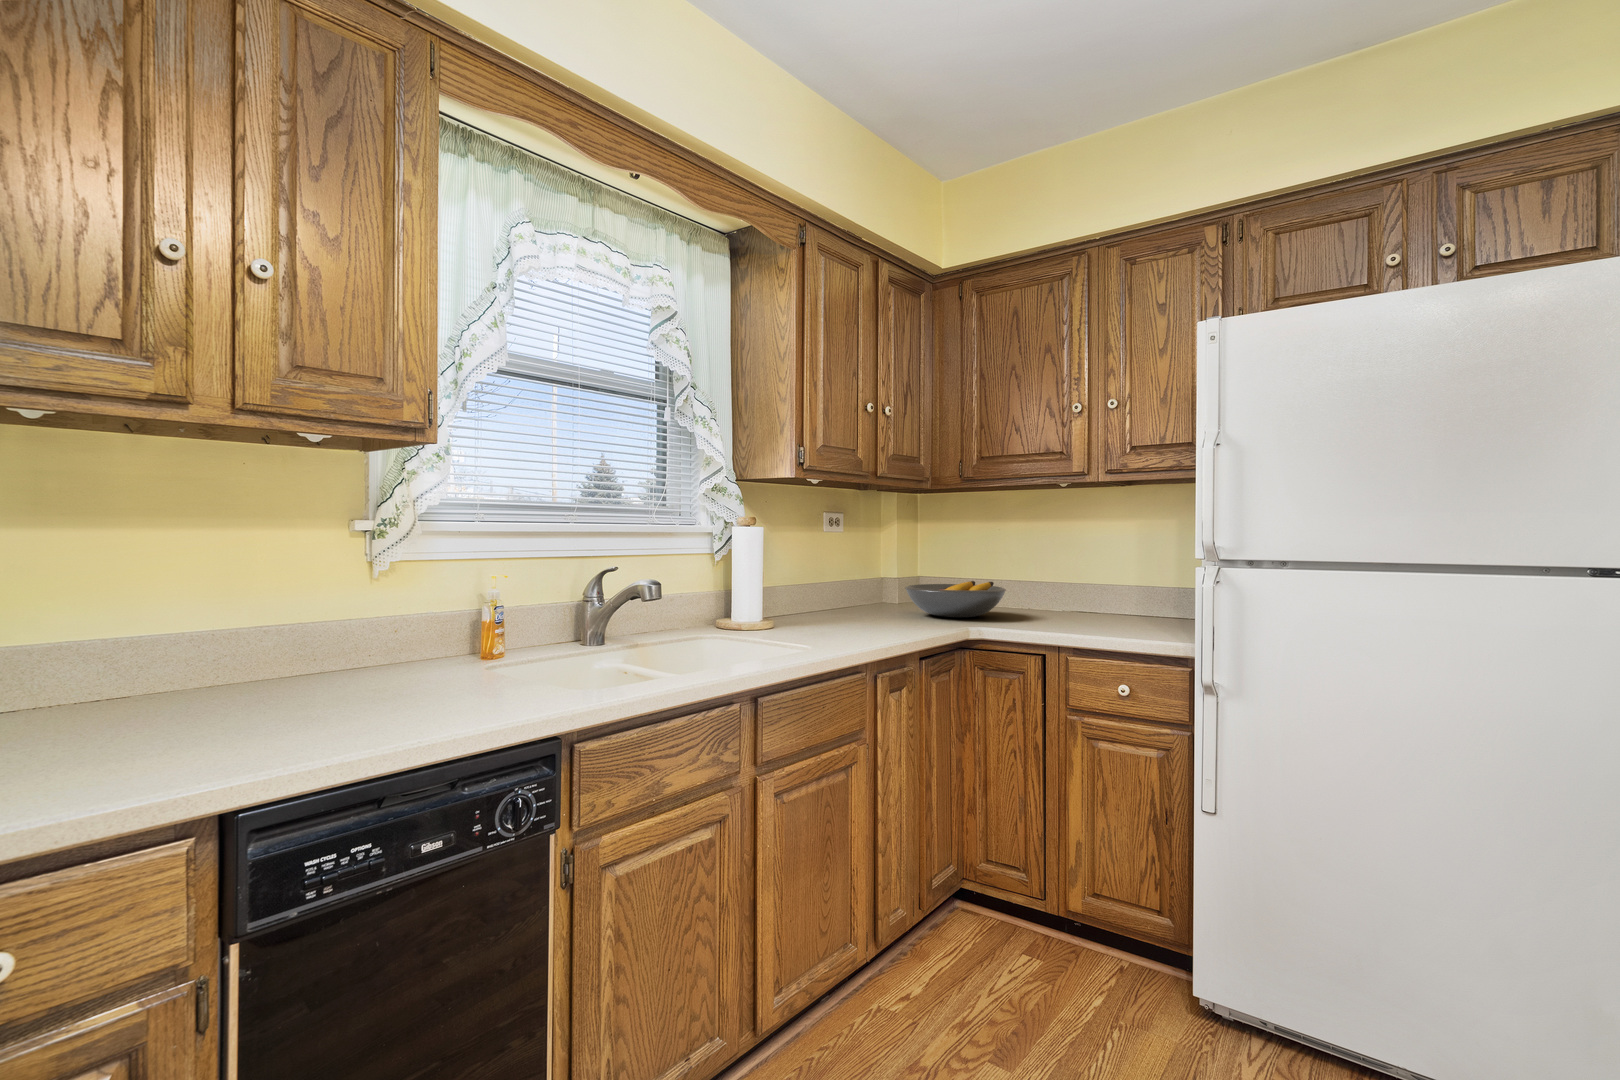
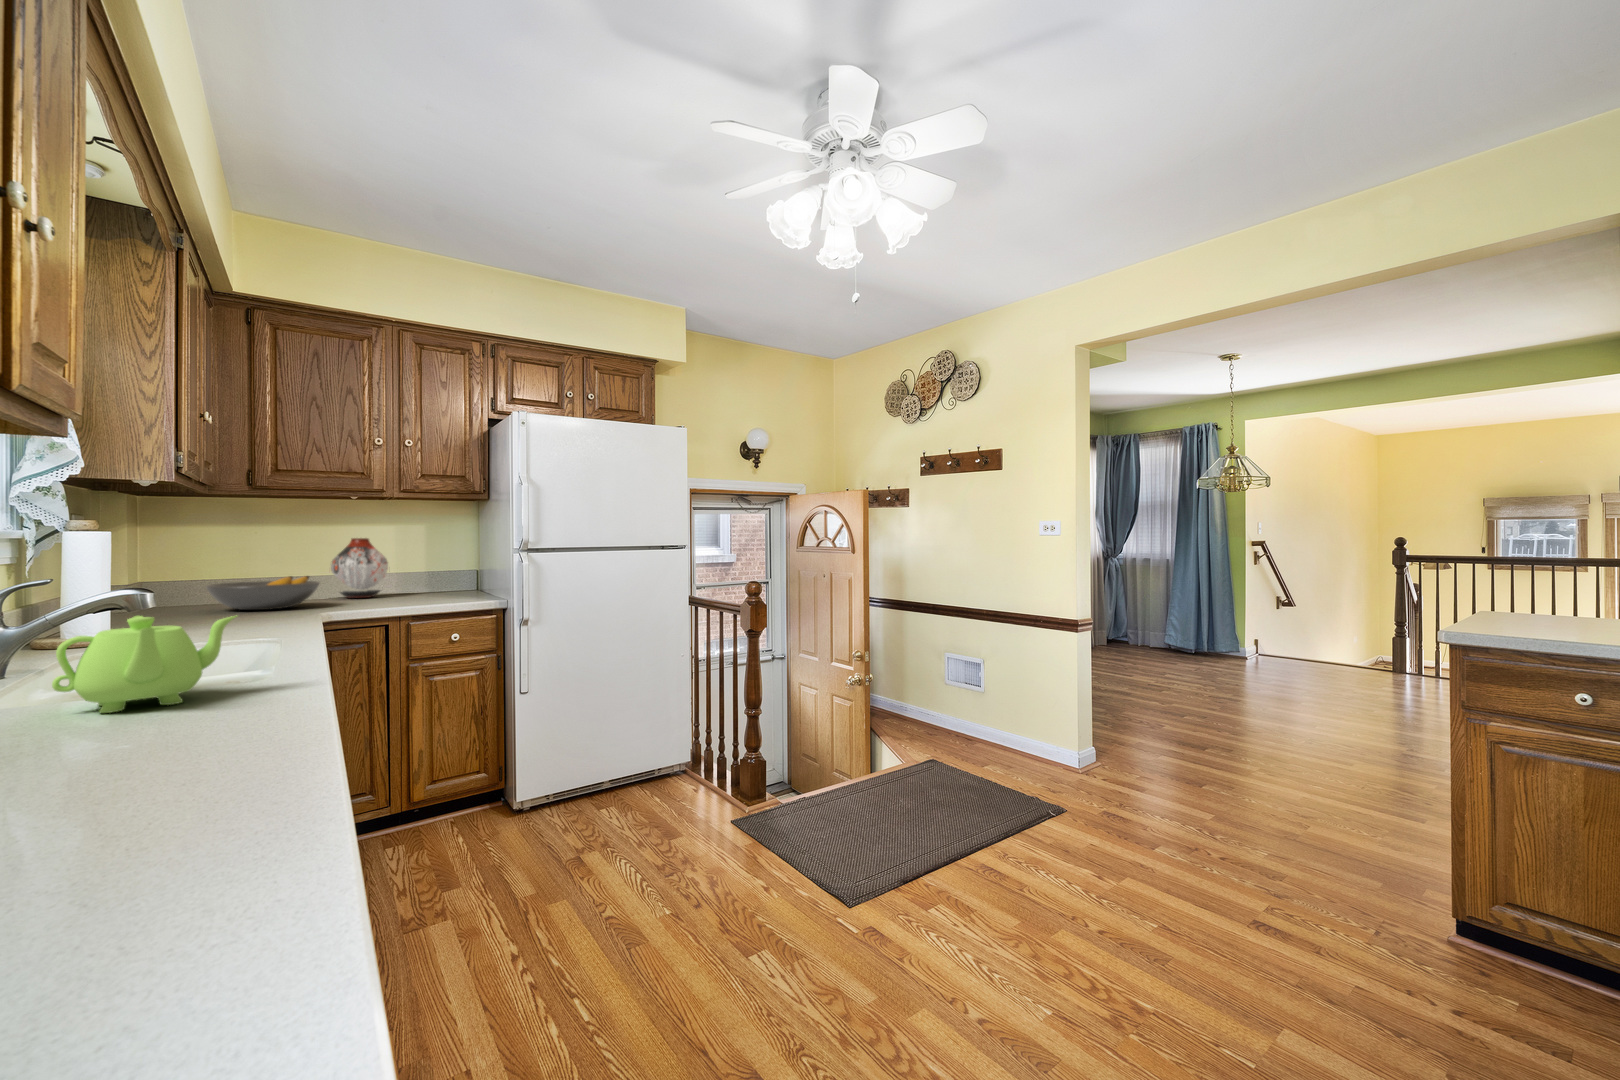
vase: none [1054,536,1122,614] -> present [331,538,388,598]
teapot: none [338,619,475,716] -> present [52,615,237,713]

